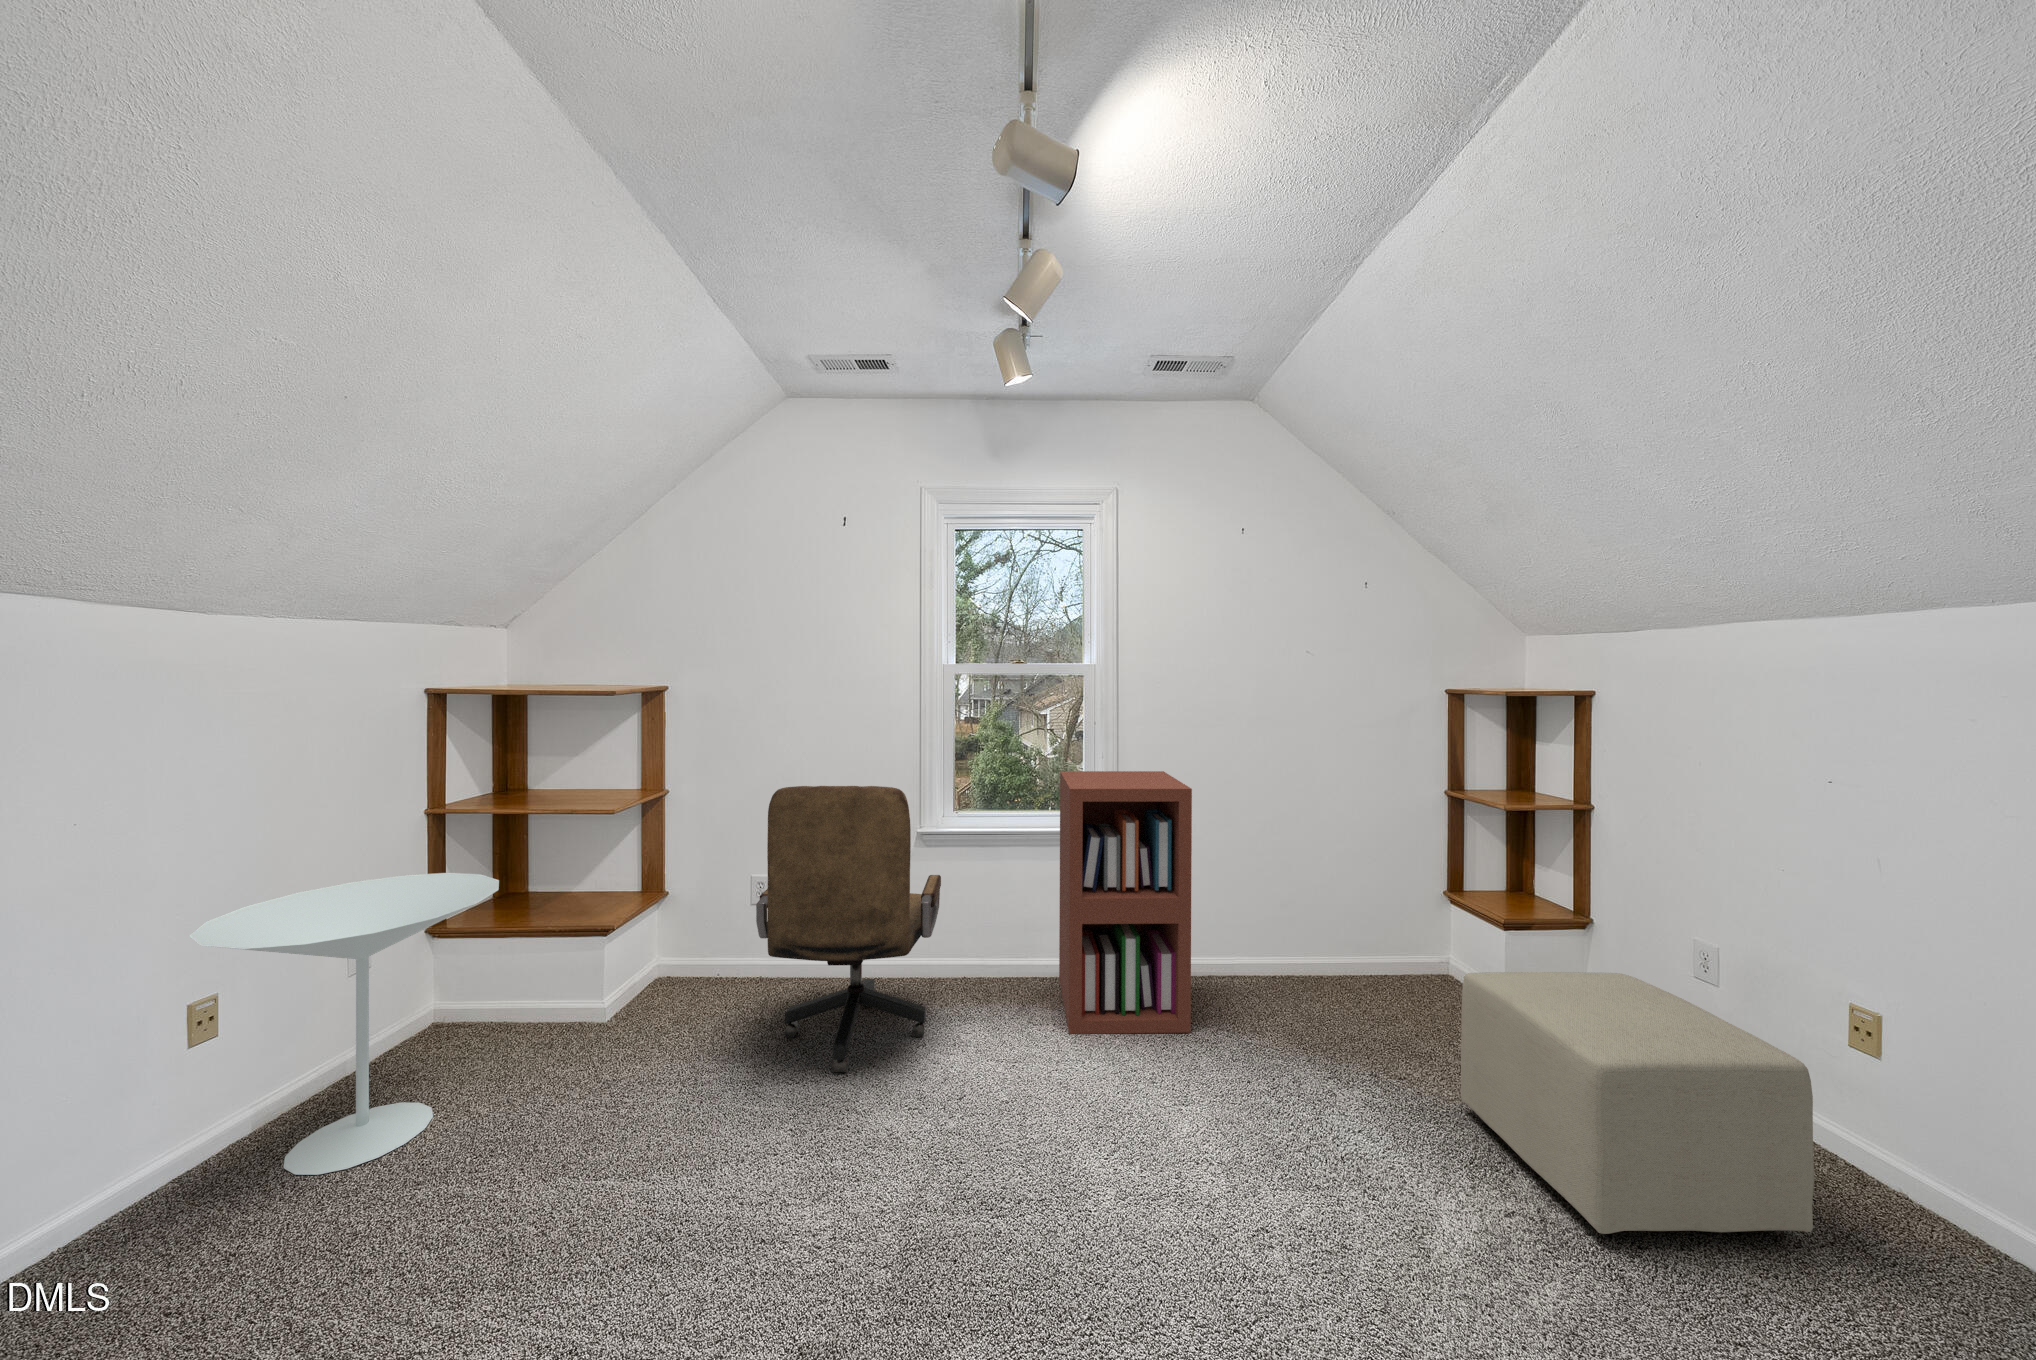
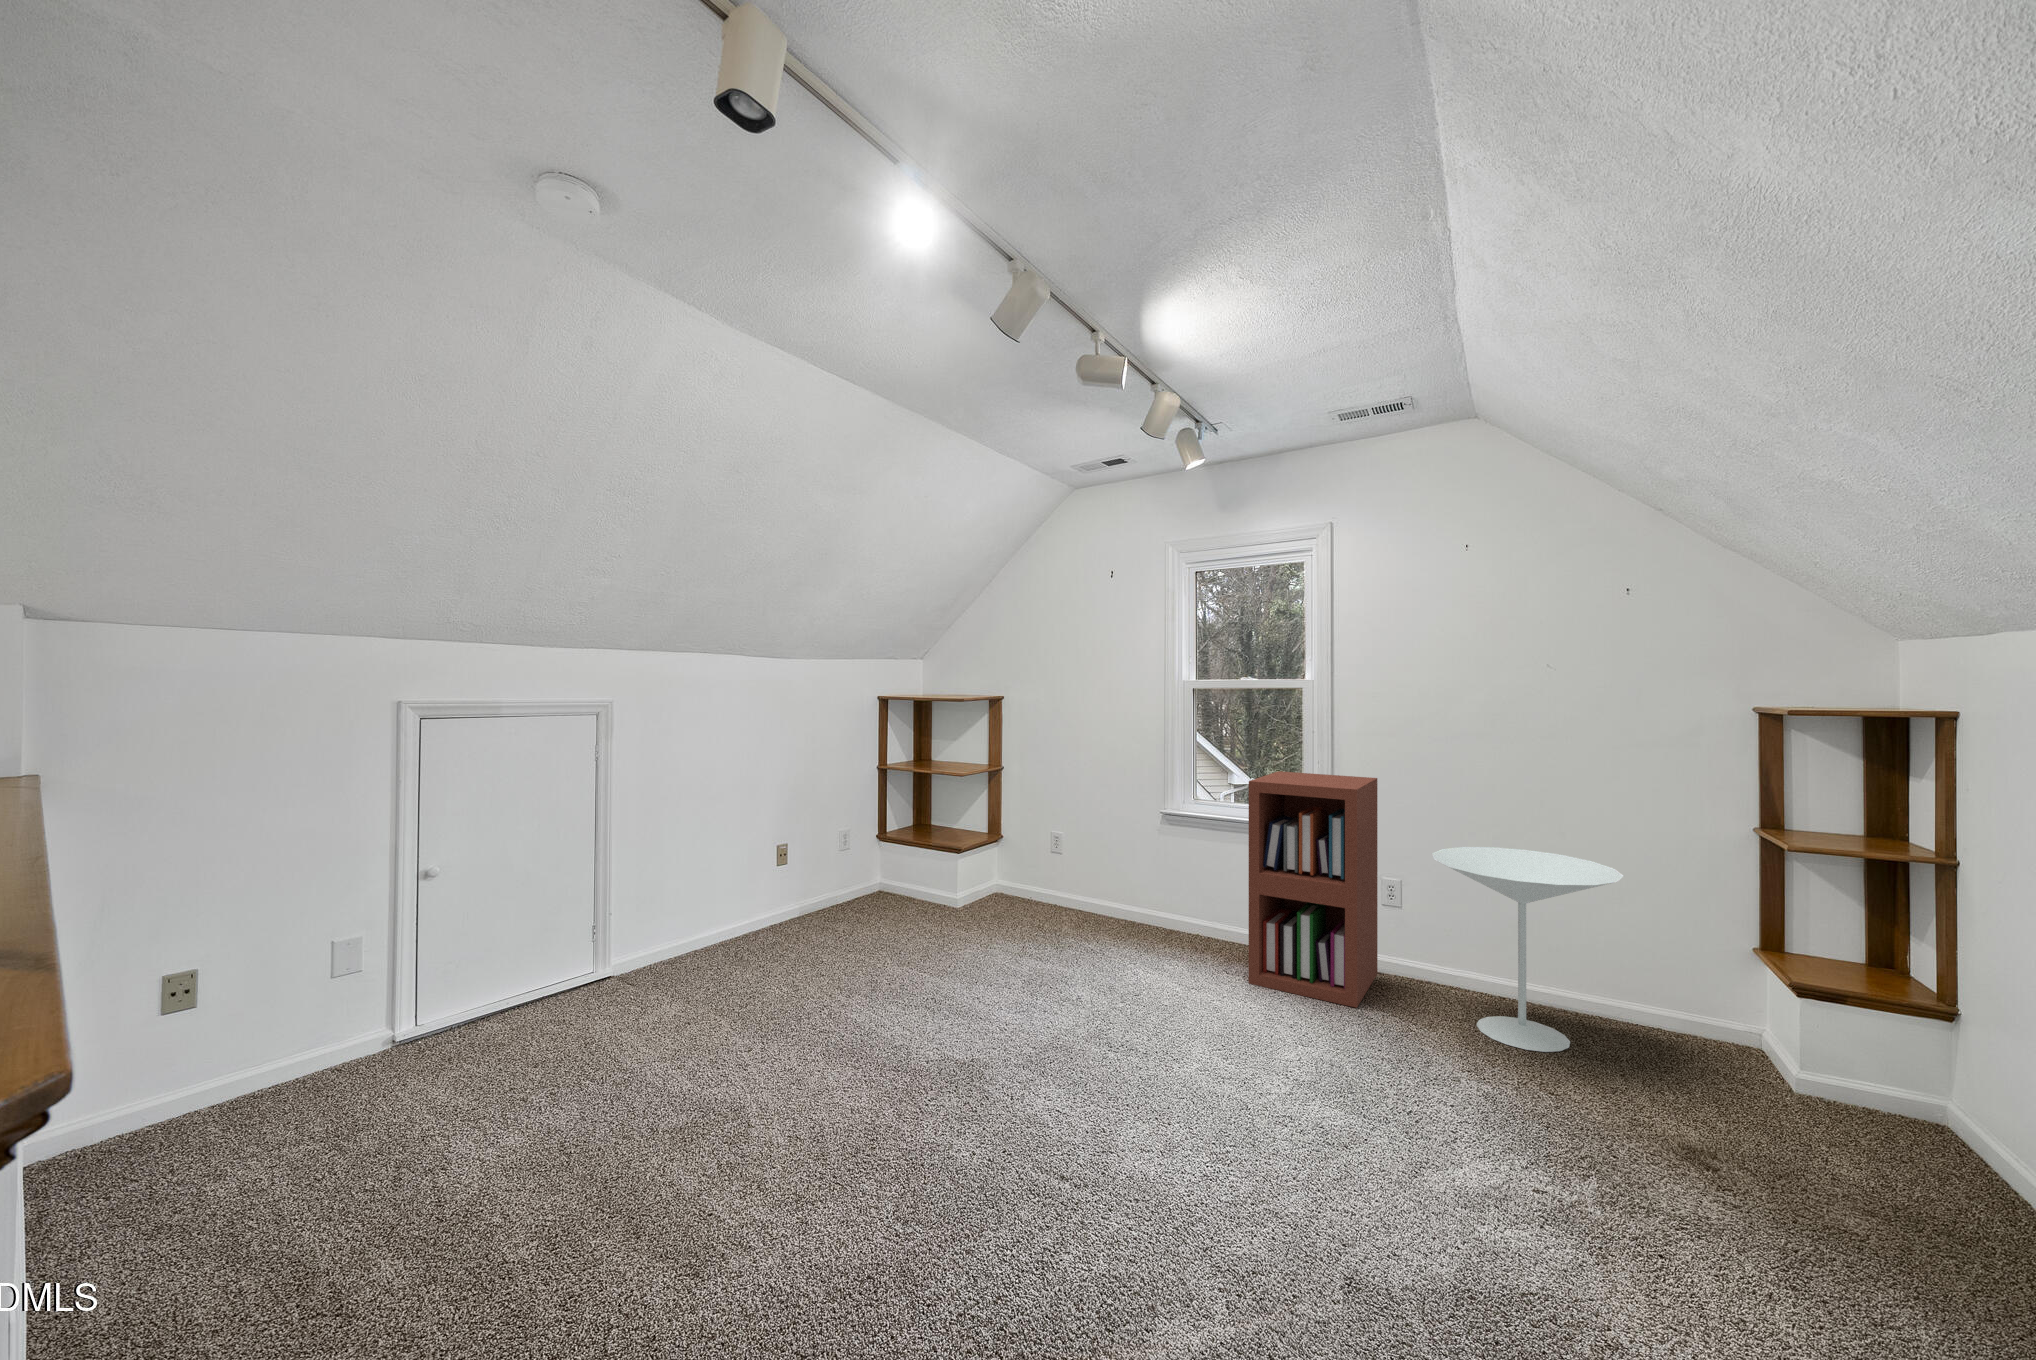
office chair: present [756,786,941,1072] -> none [1025,762,1159,962]
side table: present [189,873,499,1175] -> present [1432,847,1624,1052]
ottoman: present [1461,972,1814,1234] -> none [1563,981,1845,1273]

